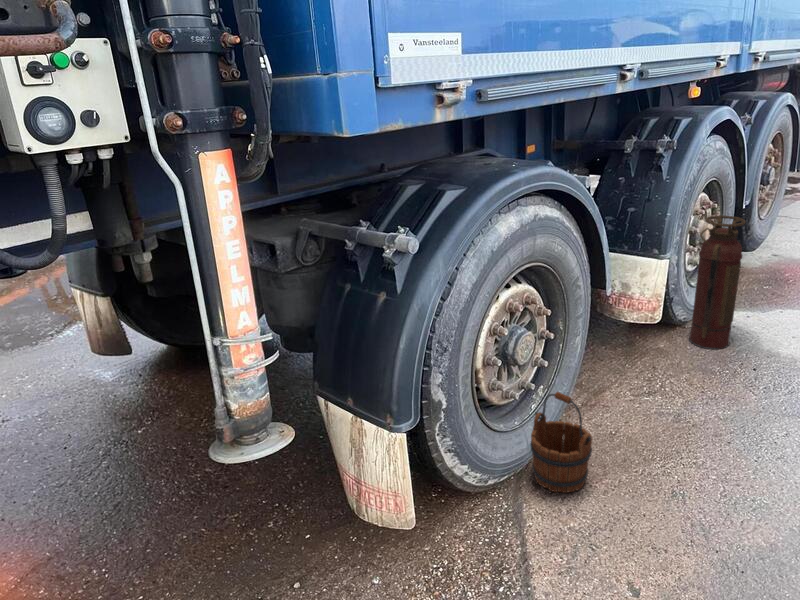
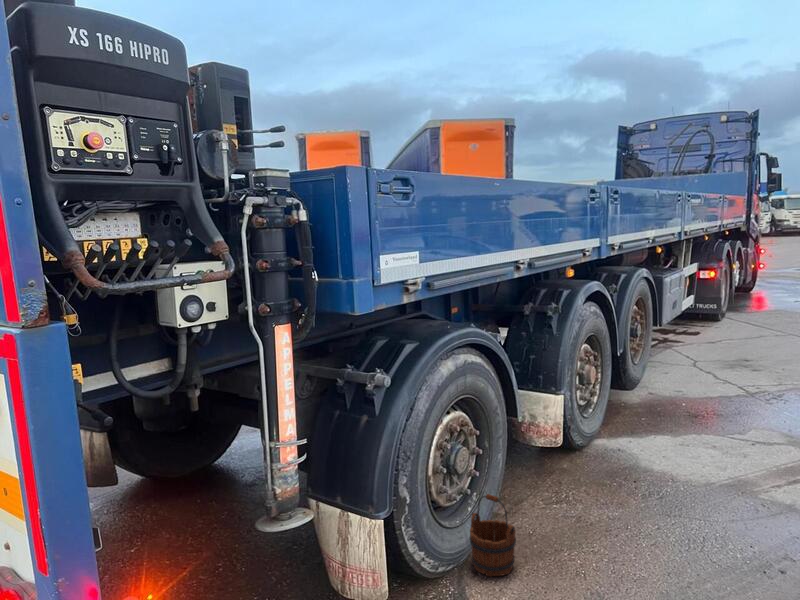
fire extinguisher: present [689,216,745,349] -> none [585,362,617,467]

